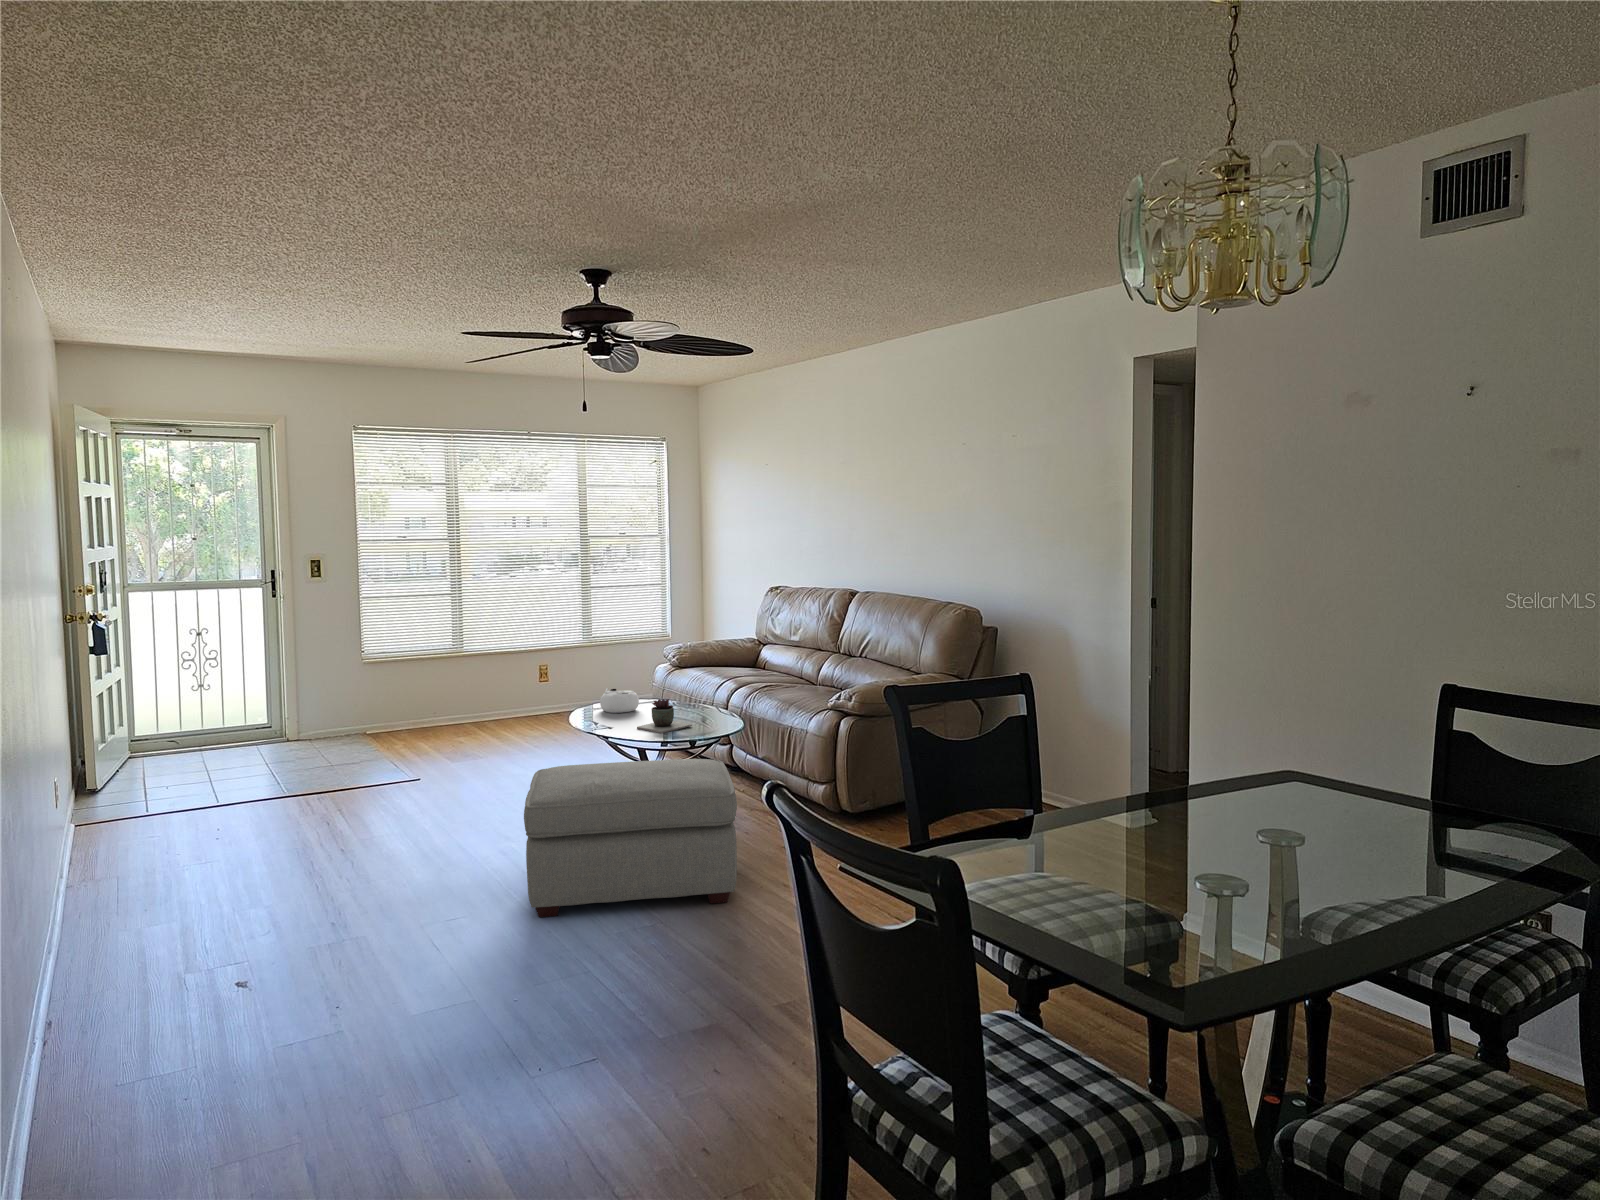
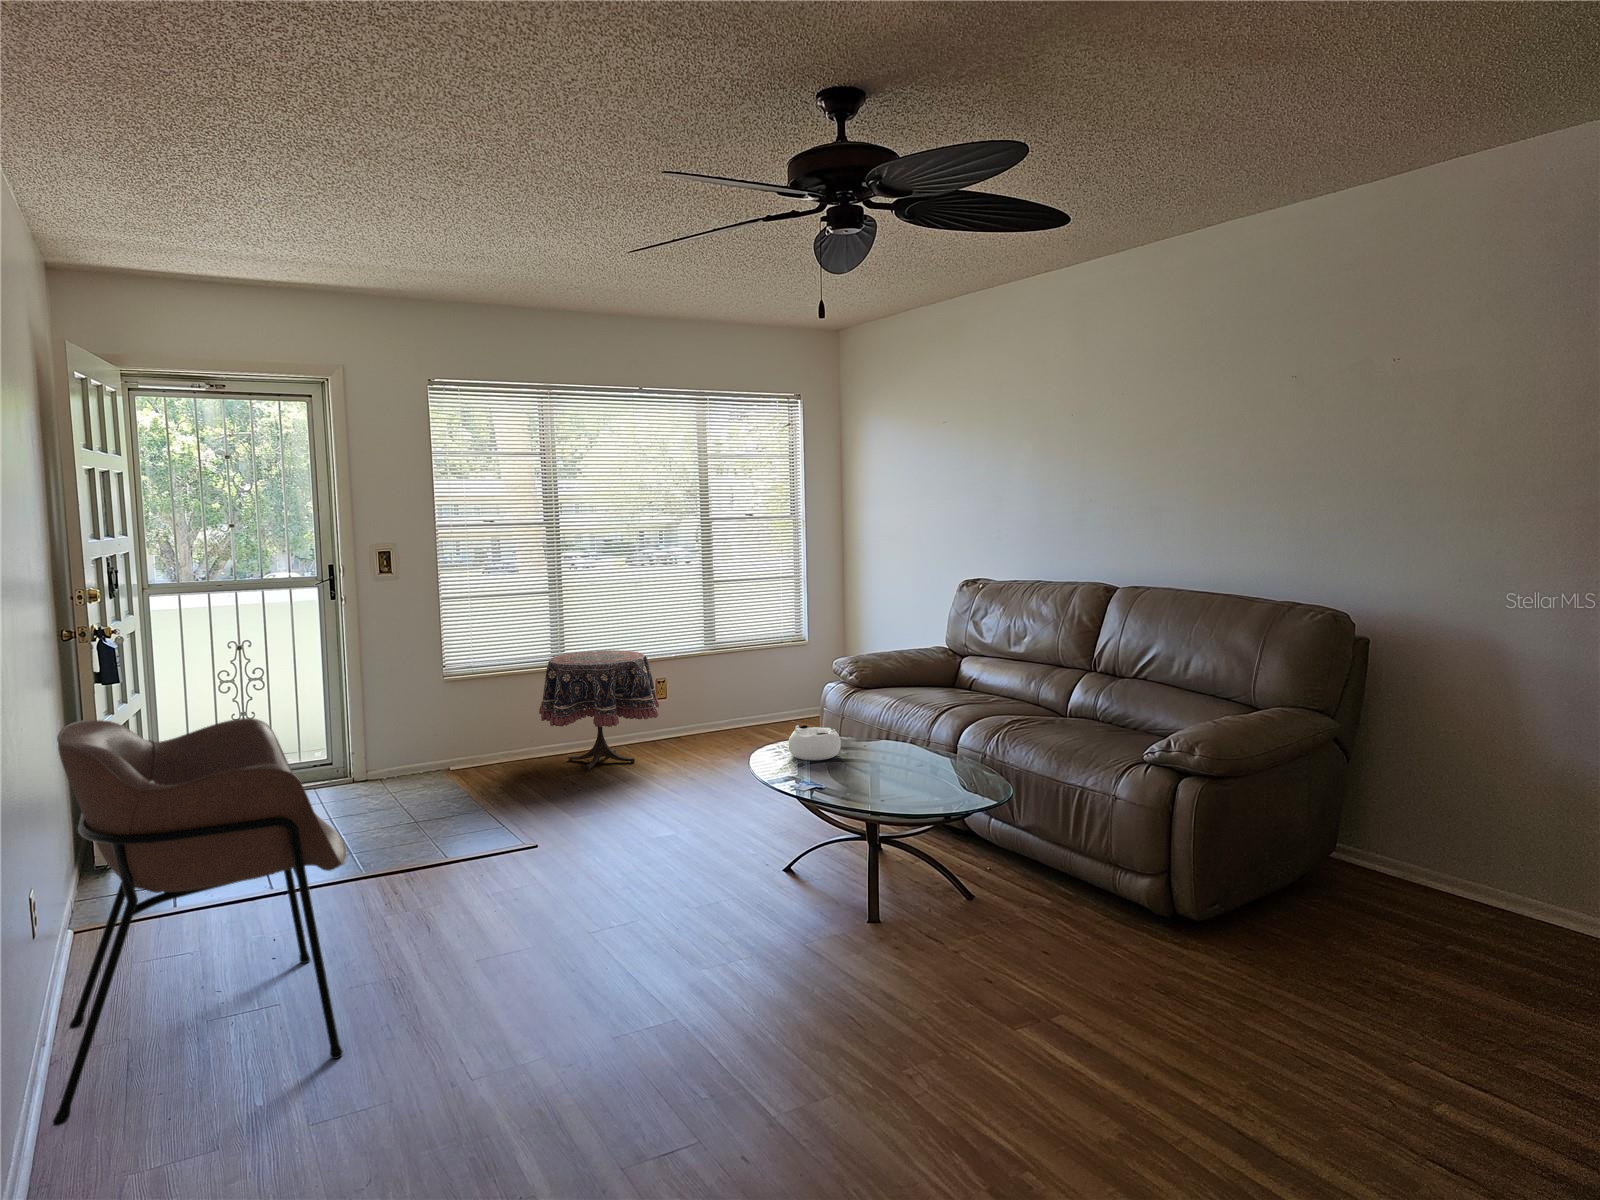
side table: none [439,641,537,734] -> present [539,650,659,771]
armchair: none [73,666,264,911] -> present [53,718,347,1126]
succulent plant: present [637,699,692,733] -> none [864,747,940,800]
ottoman: present [524,759,737,917] -> none [771,858,1138,1153]

